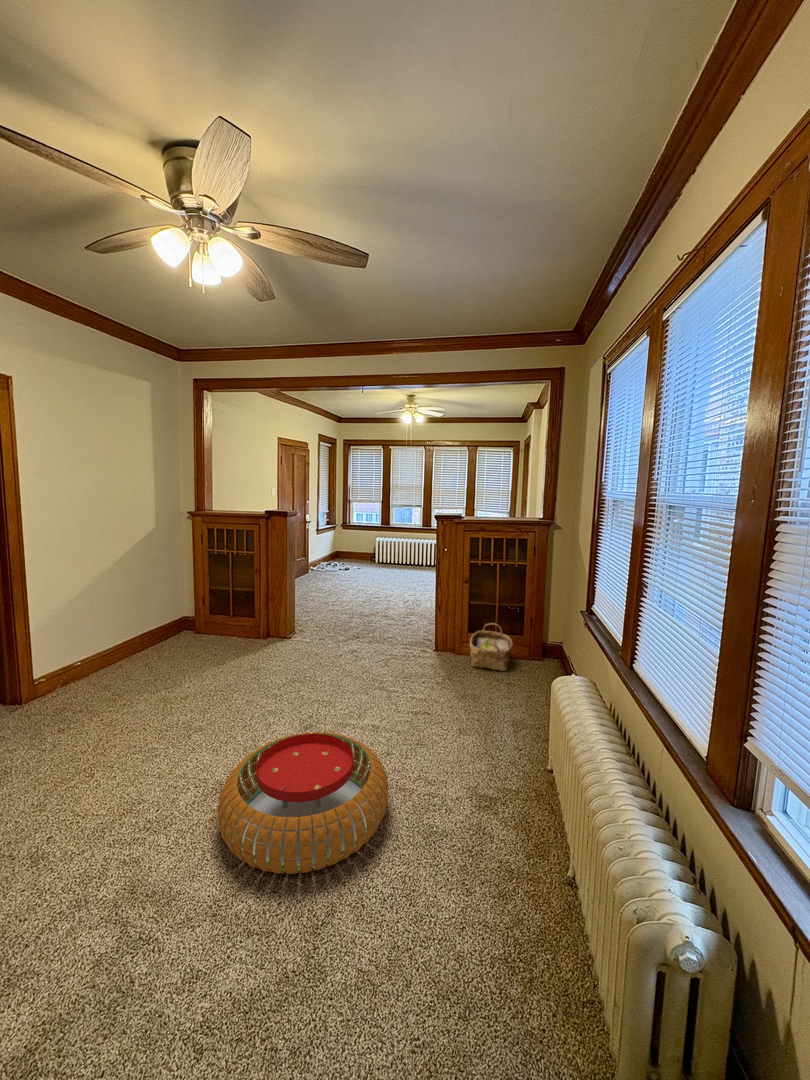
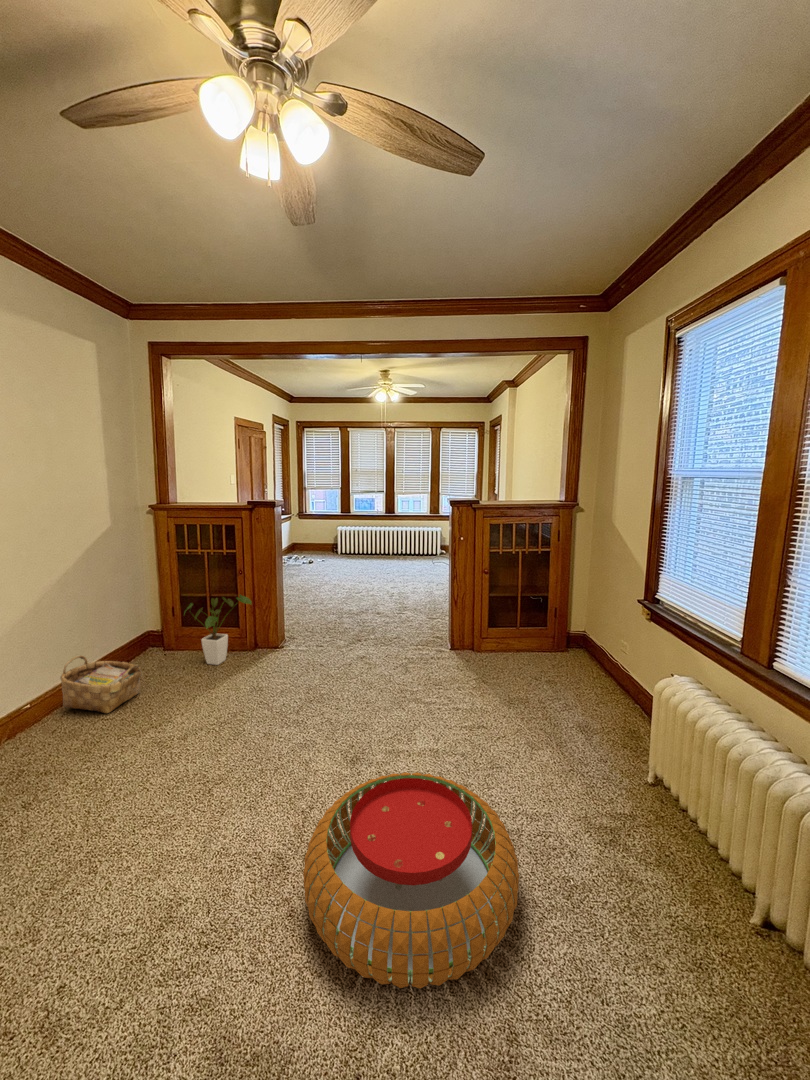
house plant: none [205,589,264,647] -> present [184,595,251,665]
woven basket: present [470,623,513,671] -> present [60,655,142,713]

